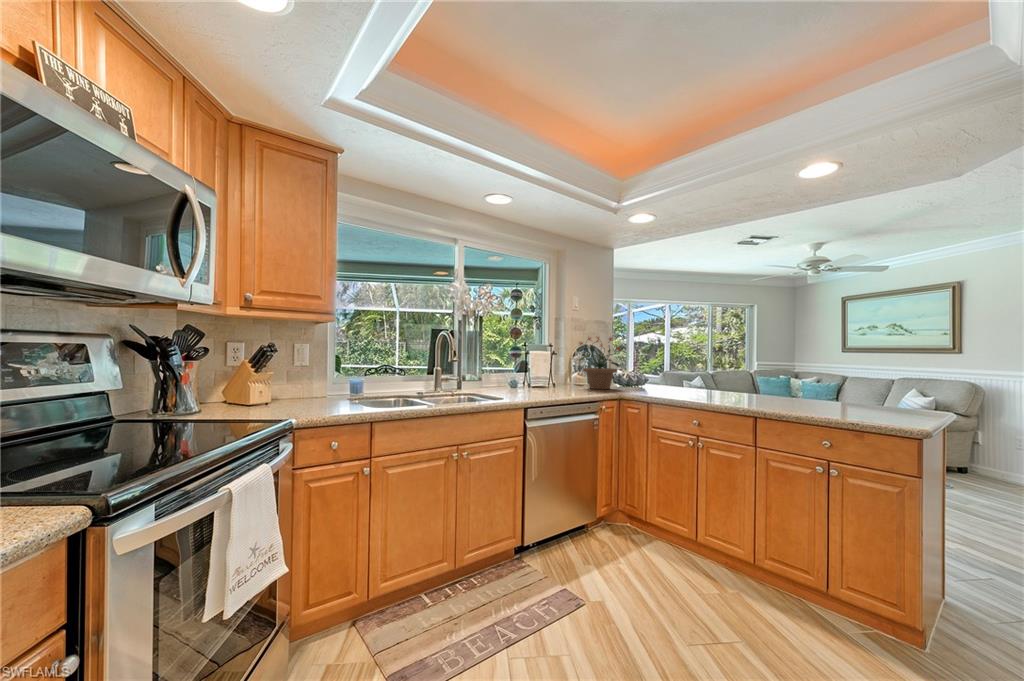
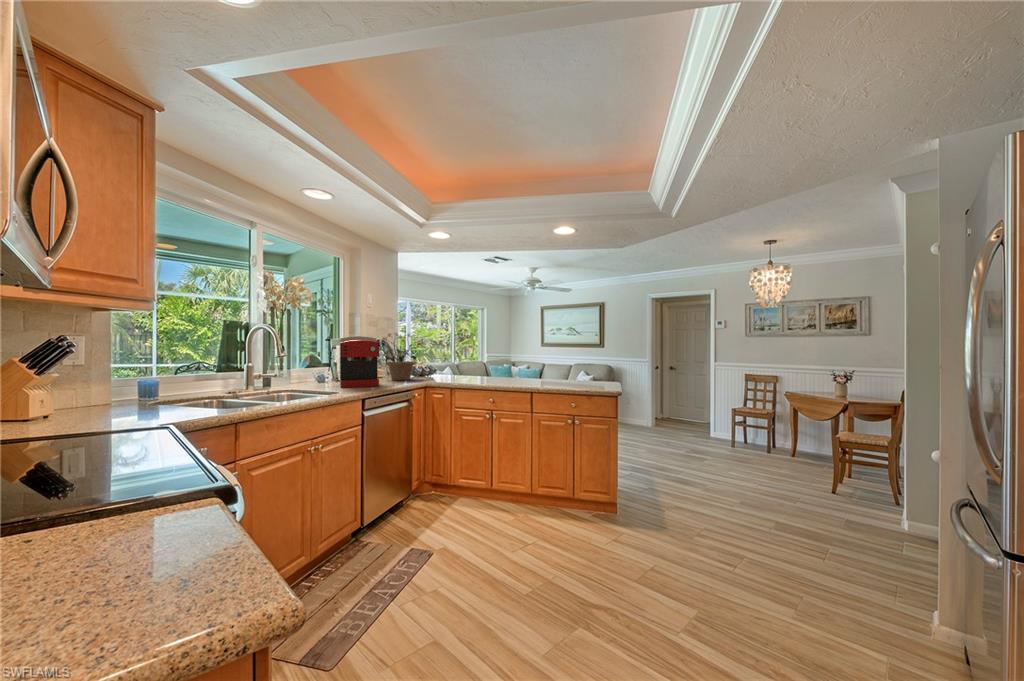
coffee maker: none [522,340,565,395] -> present [340,336,379,388]

